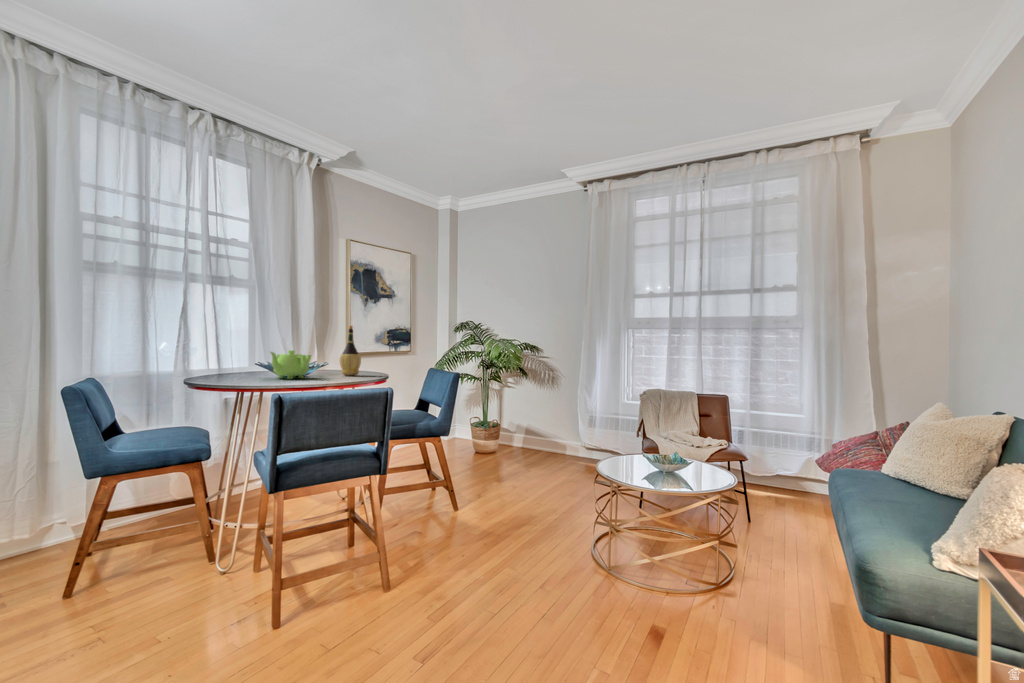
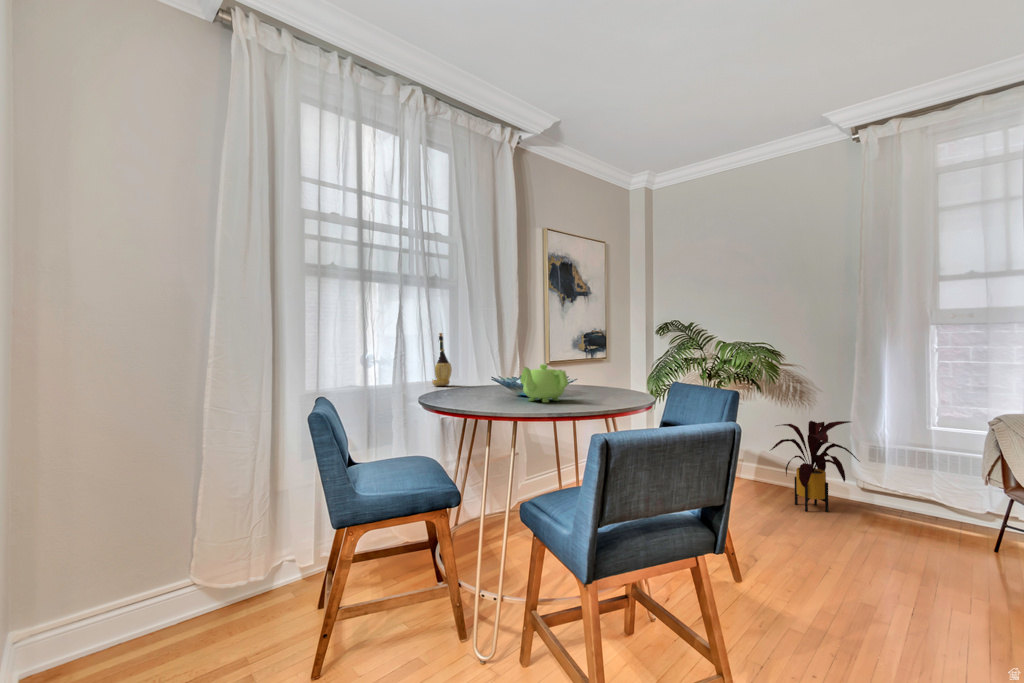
wine bottle: present [340,326,361,376] -> present [432,333,452,386]
house plant: none [518,399,580,466] -> present [771,421,860,512]

